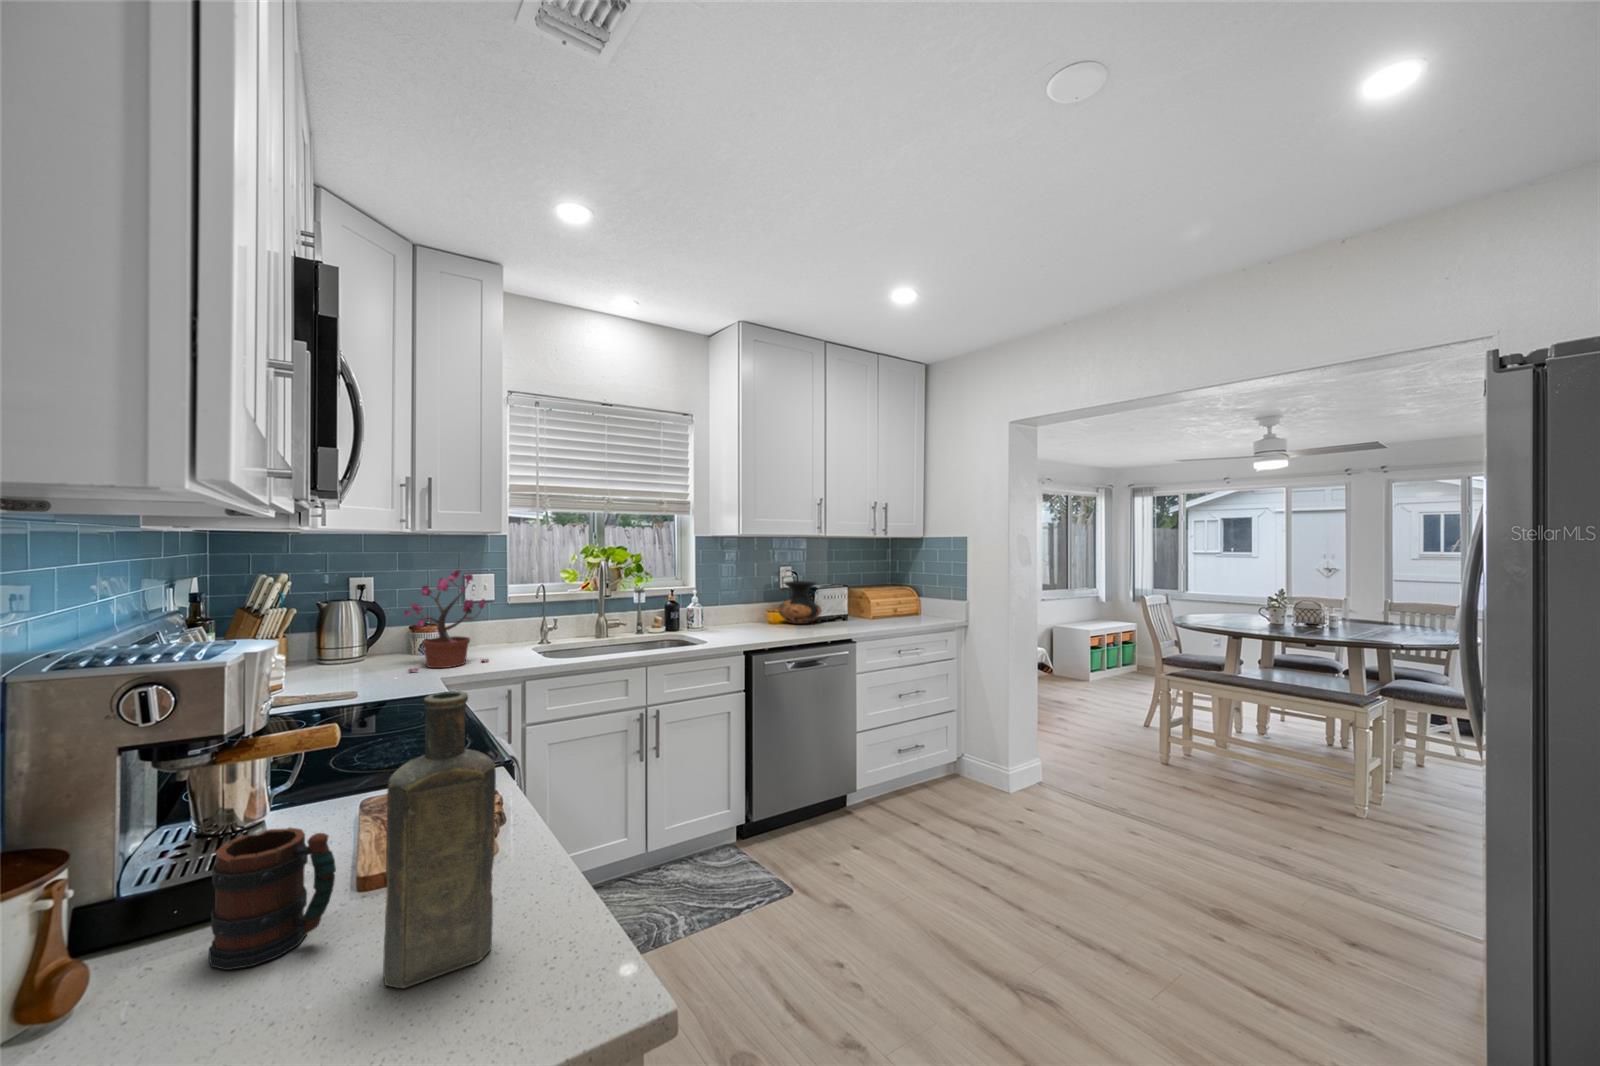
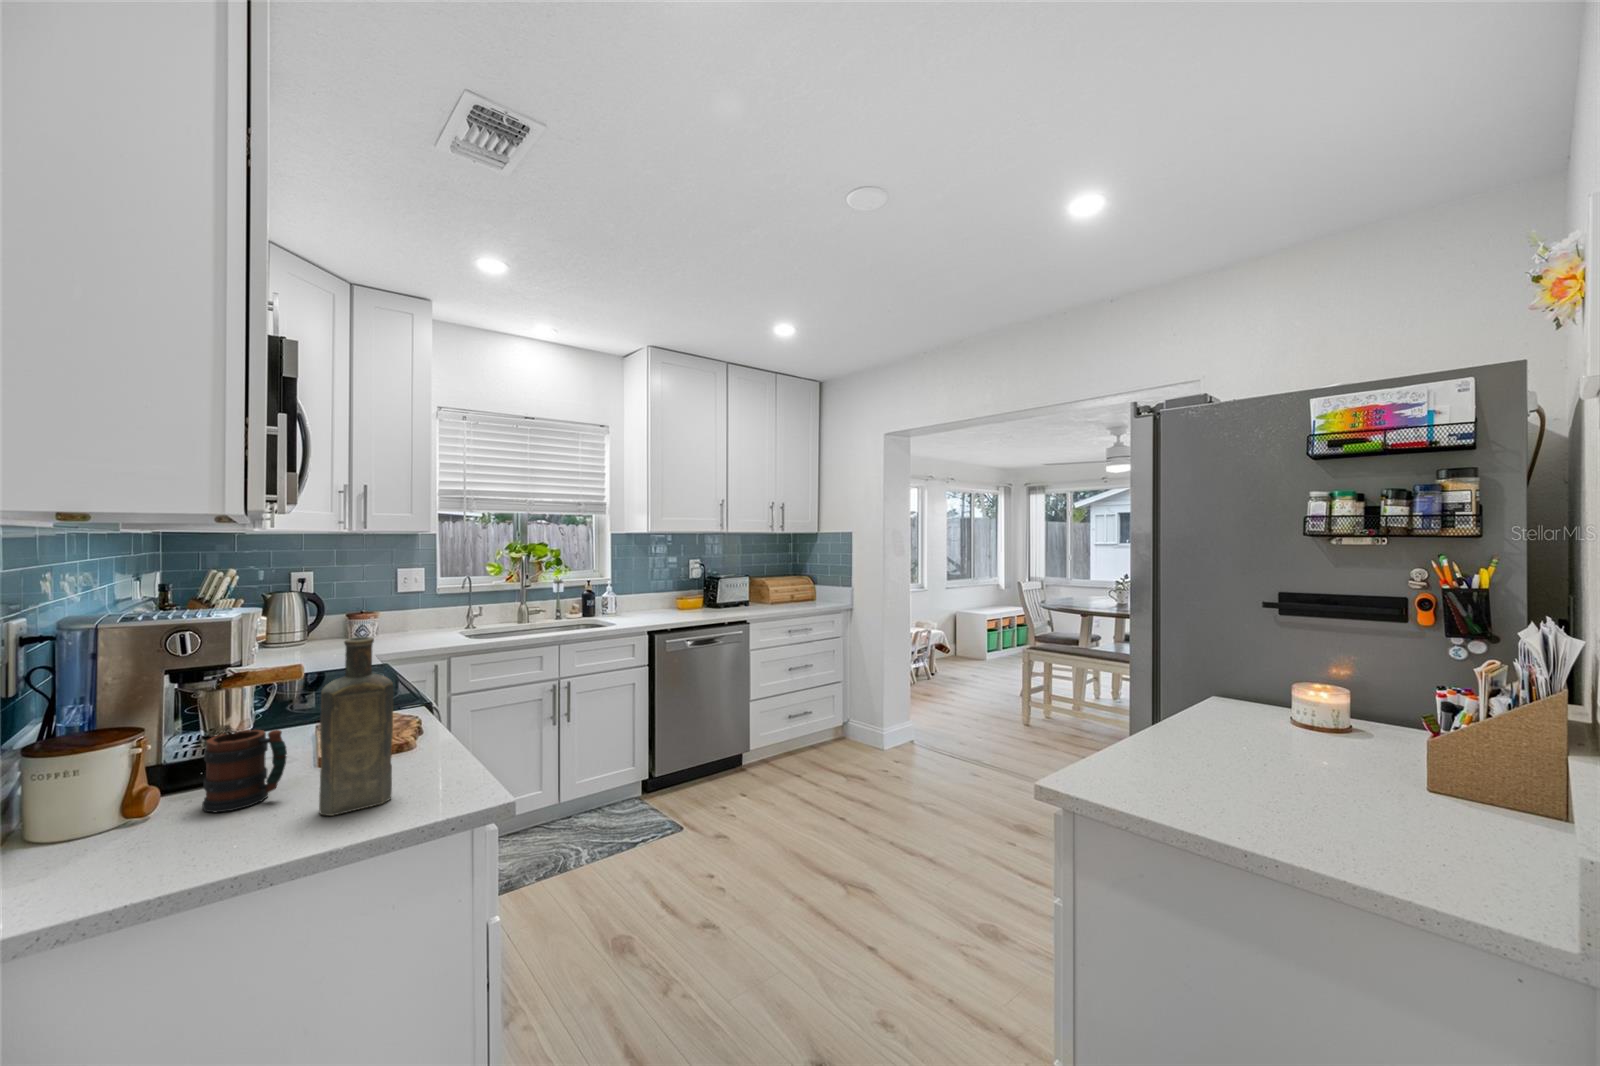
potted plant: present [405,570,488,672] -> none [341,564,418,651]
vase: present [778,581,822,624] -> none [686,573,725,609]

